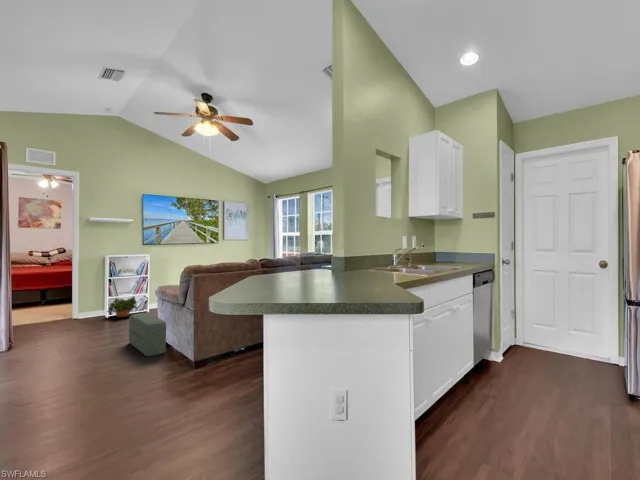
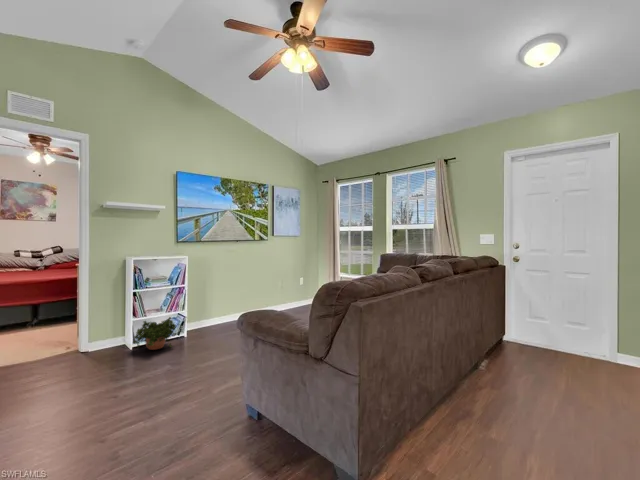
pouf: present [129,313,166,356] -> none [193,360,277,461]

